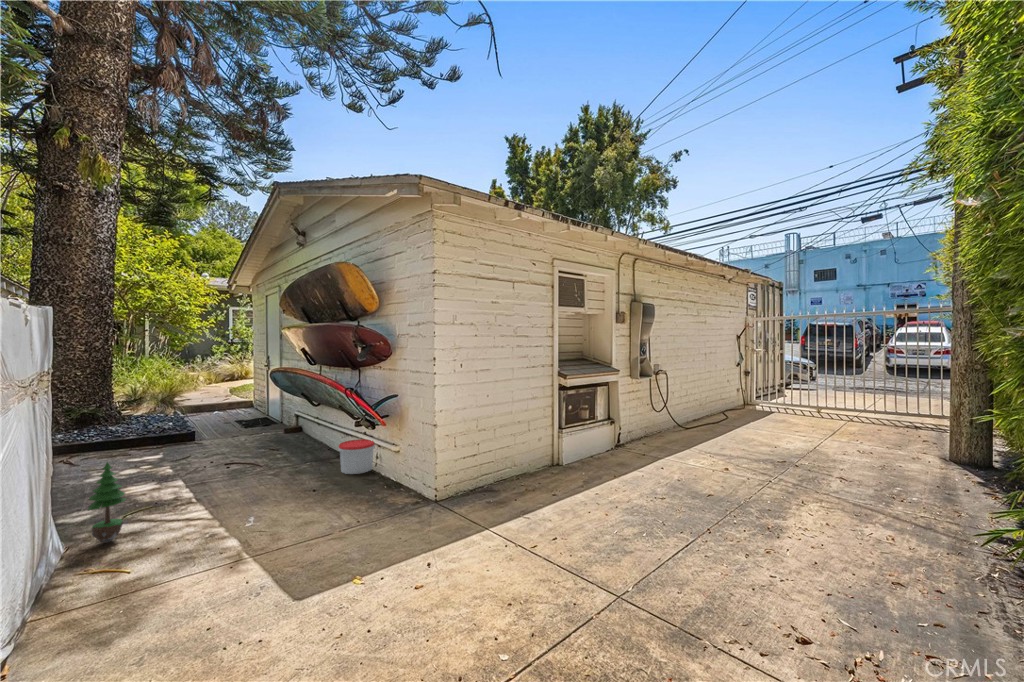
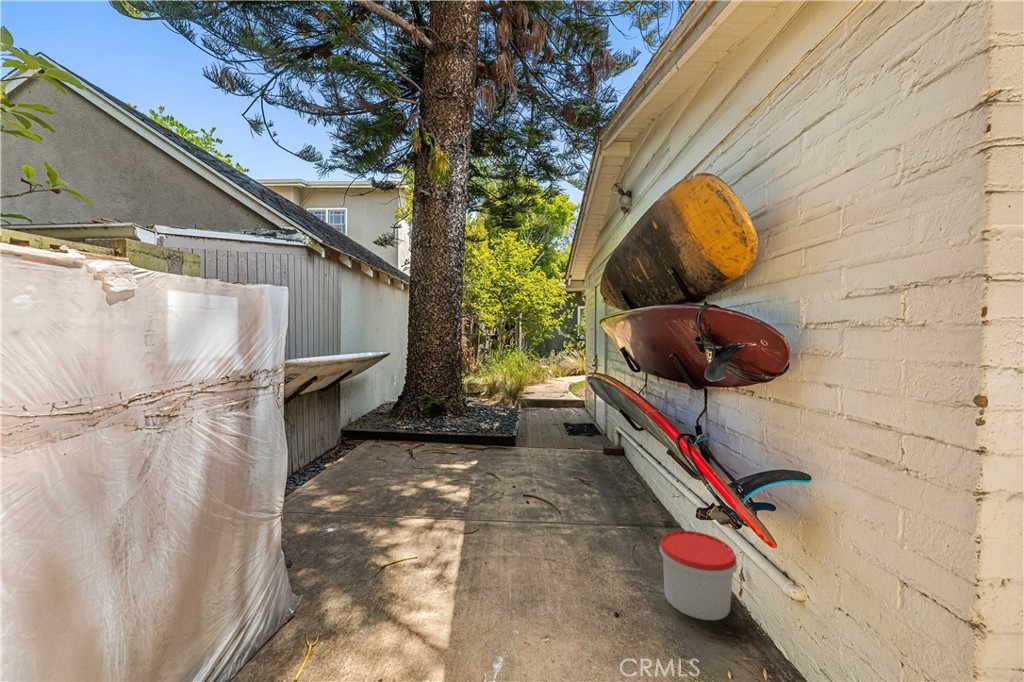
potted tree: present [88,462,126,543] -> none [266,521,317,647]

